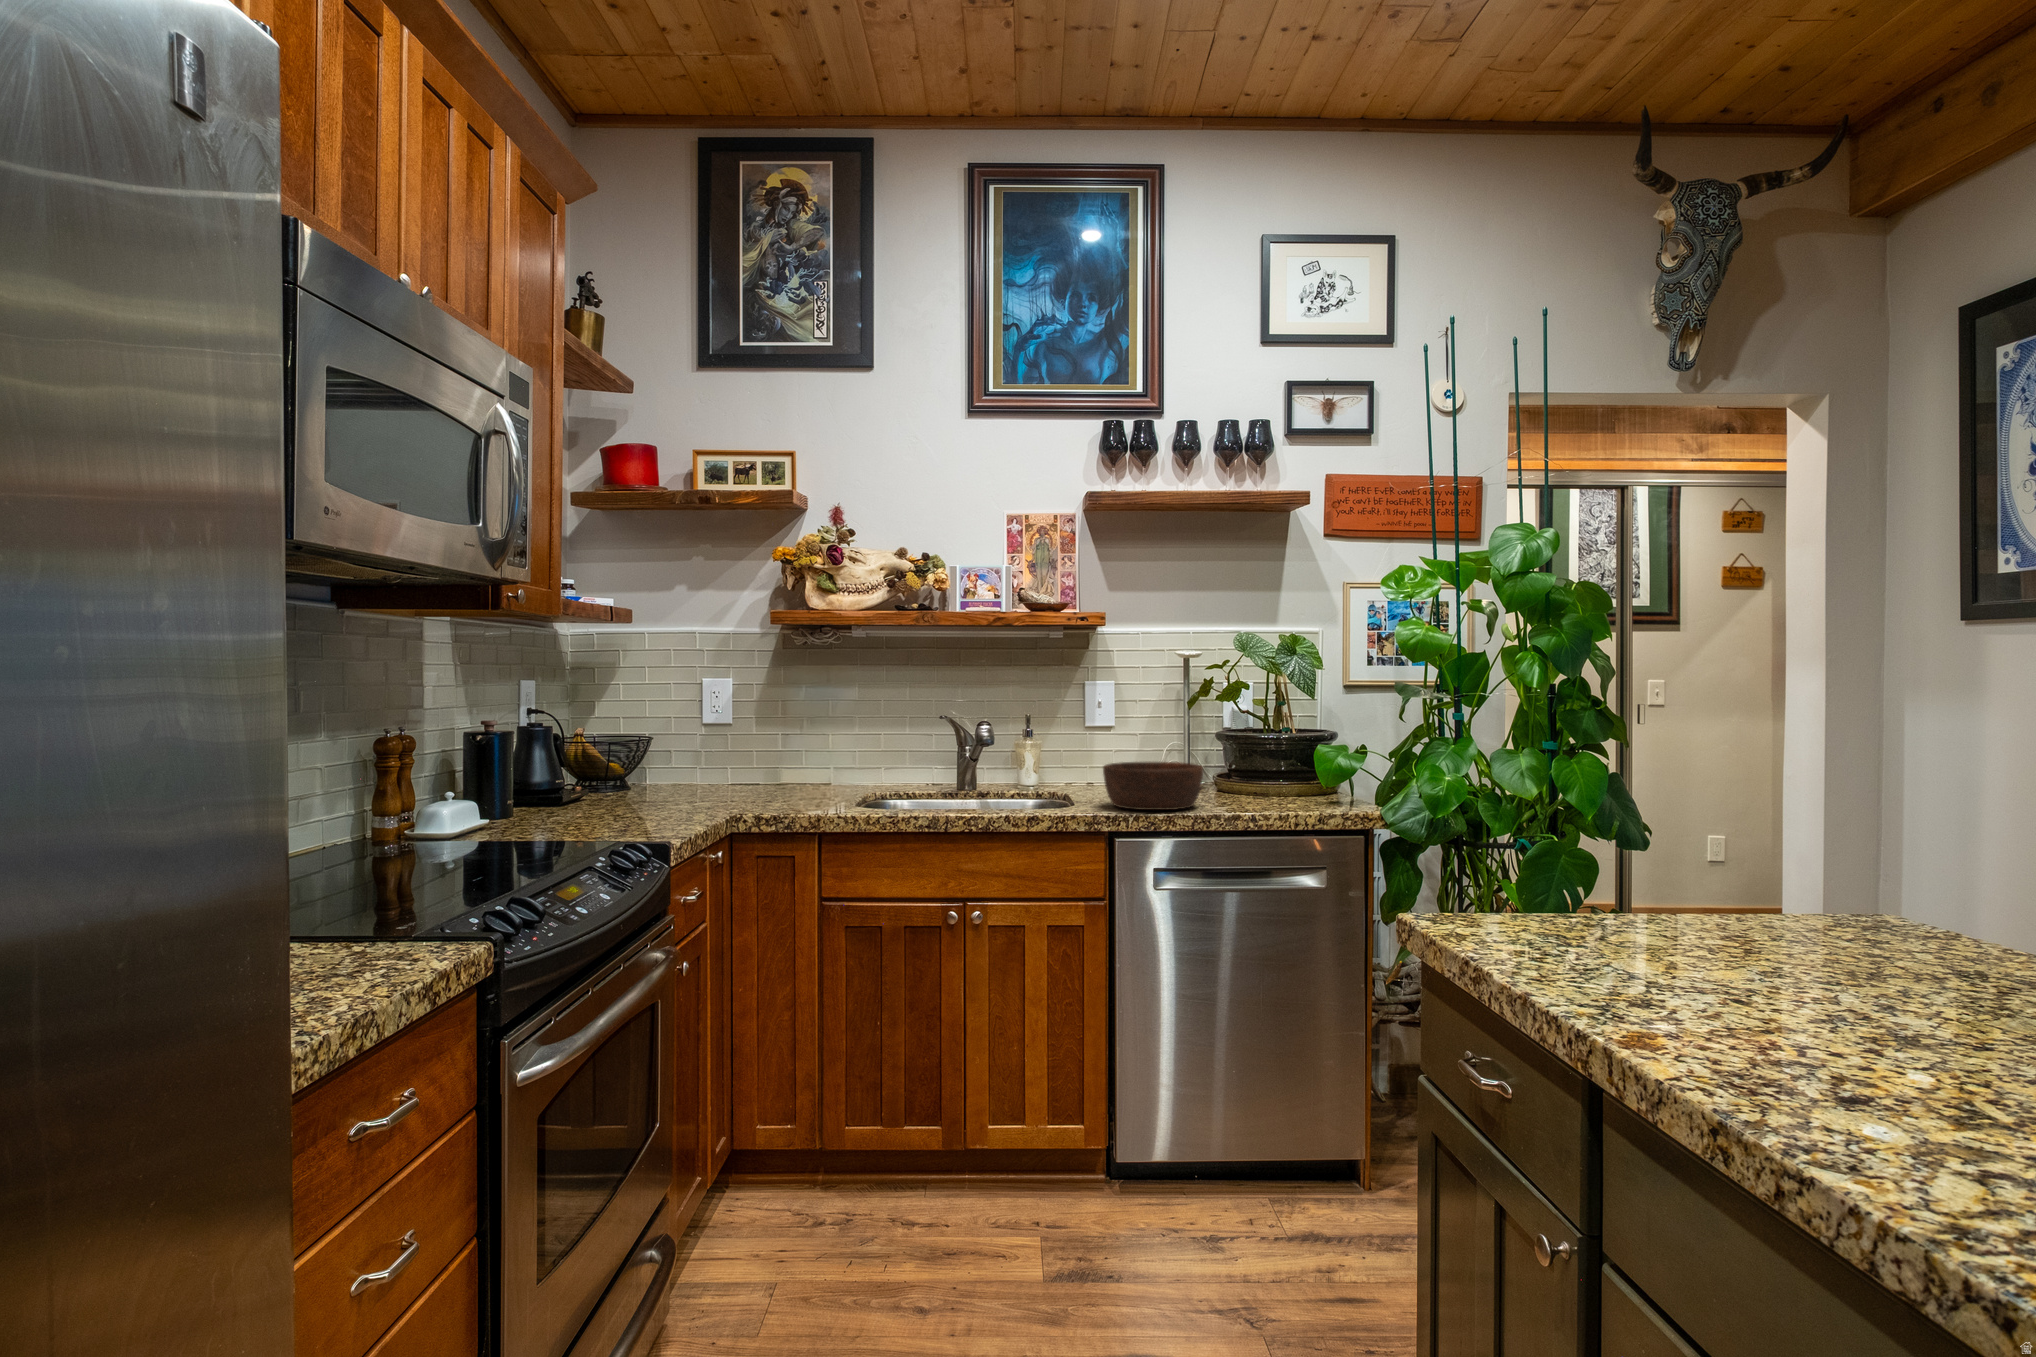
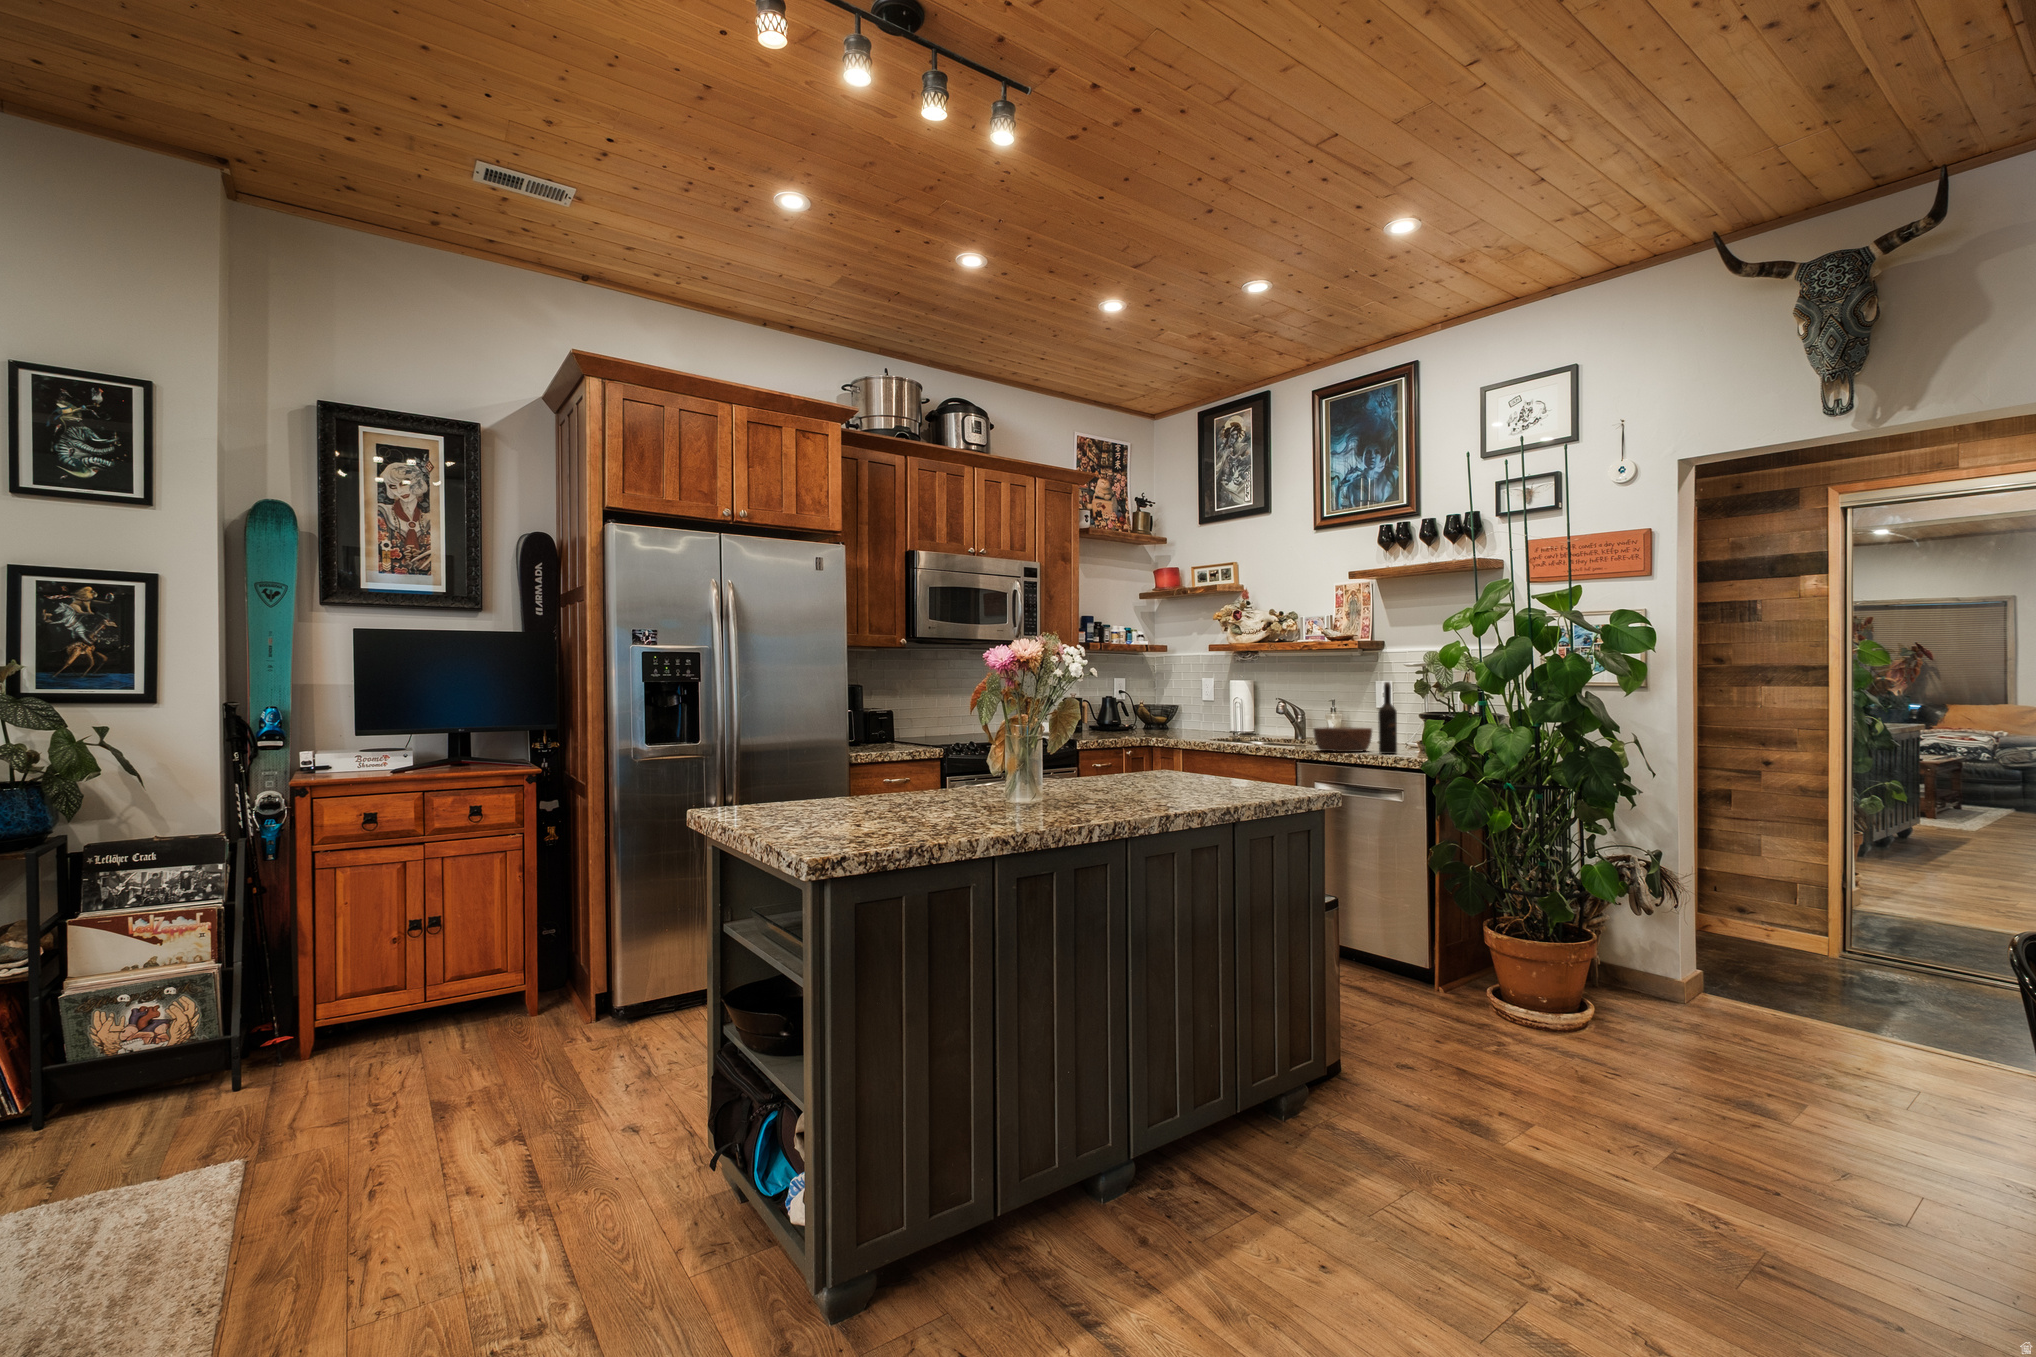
wine bottle: none [1255,686,1286,811] -> present [1378,682,1397,754]

